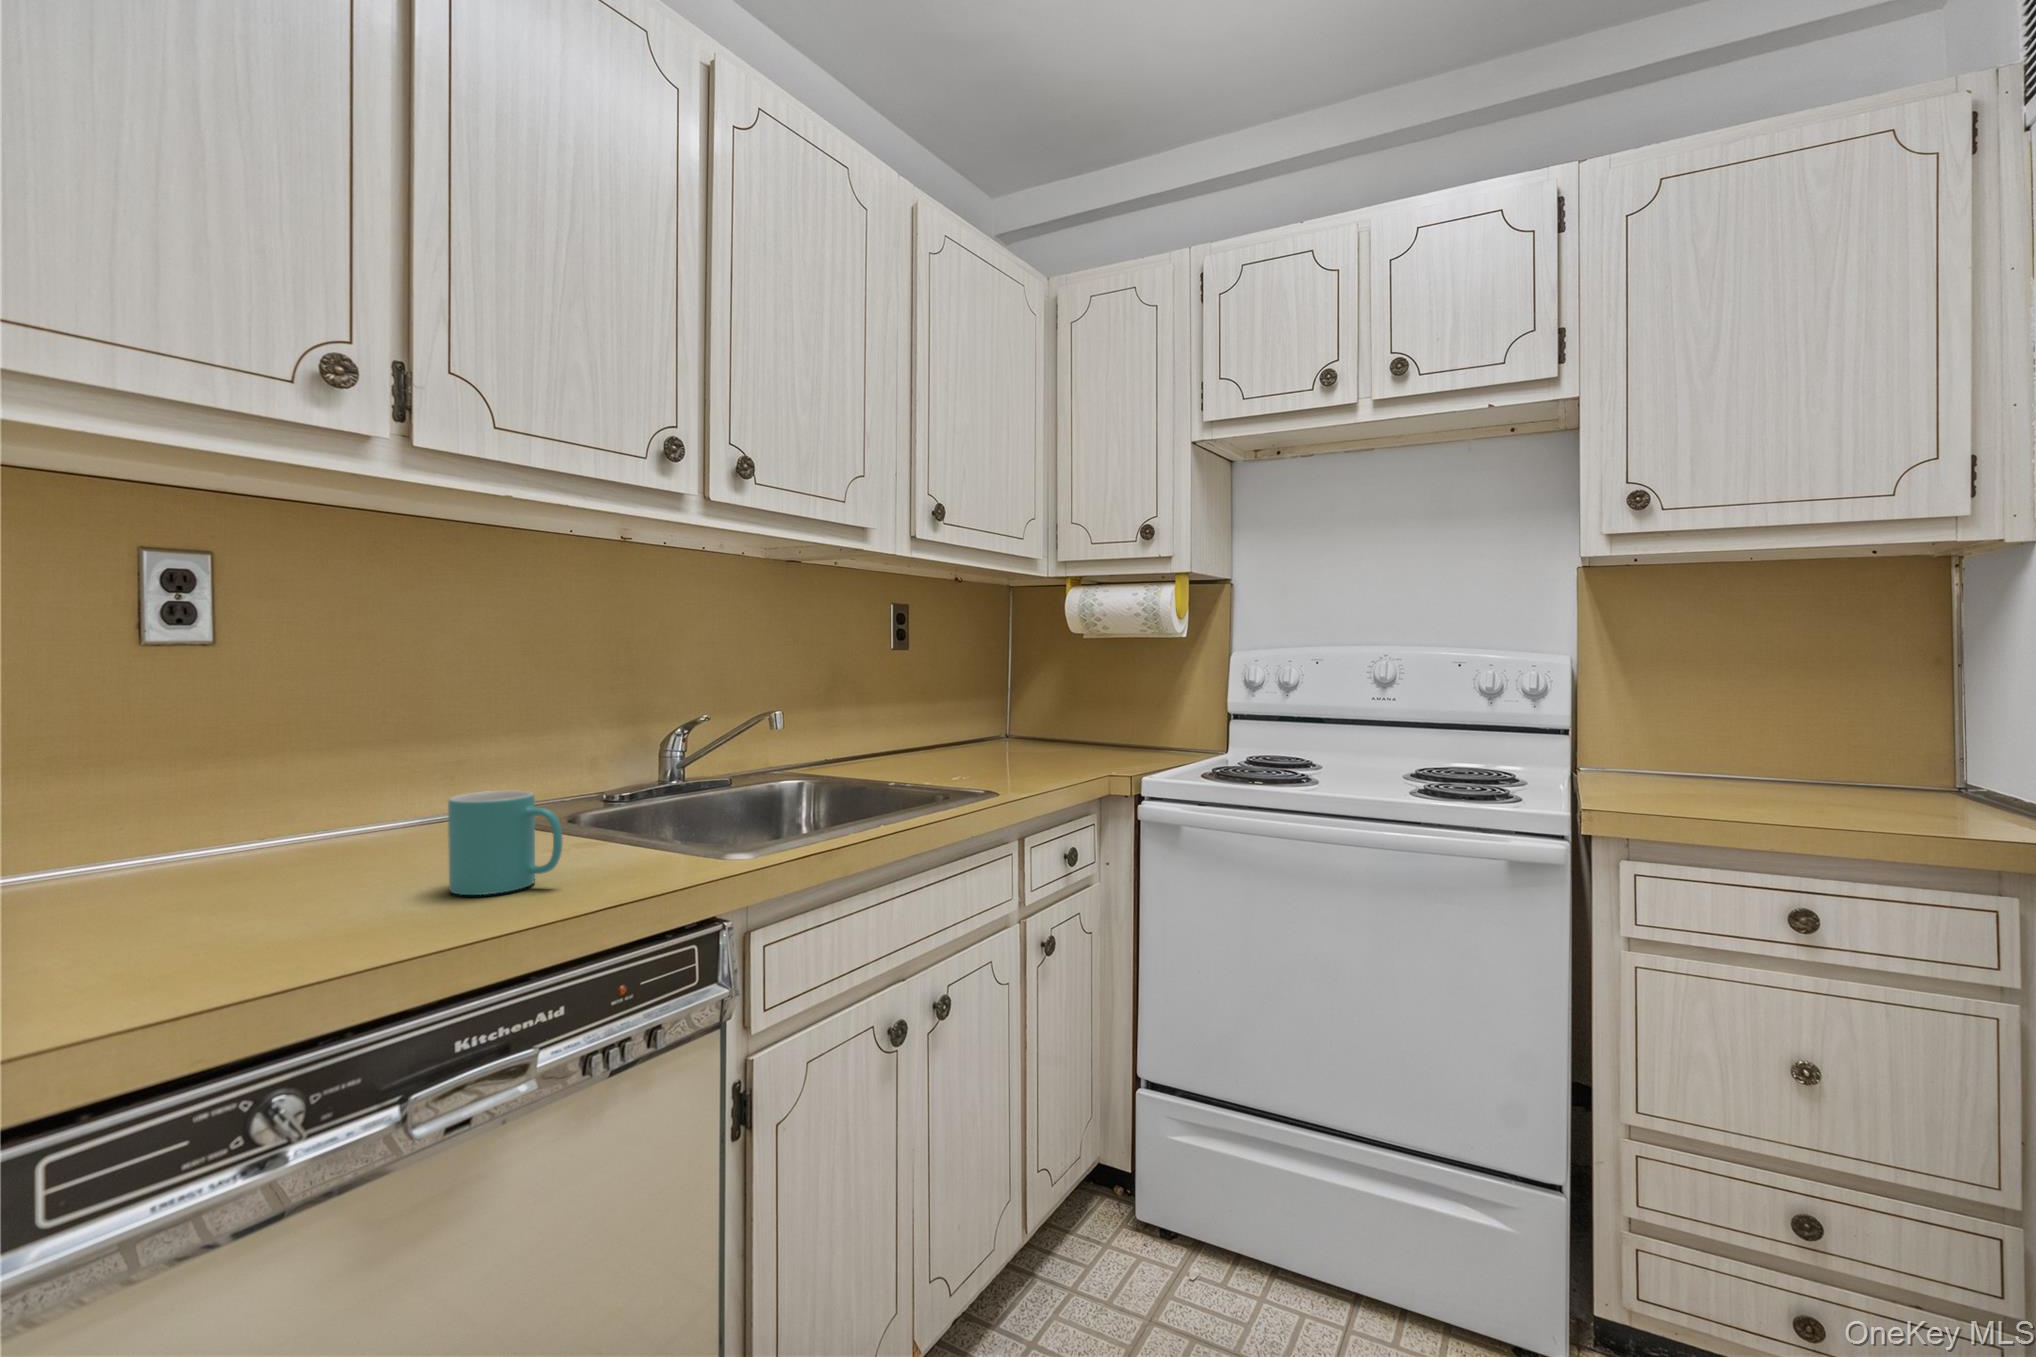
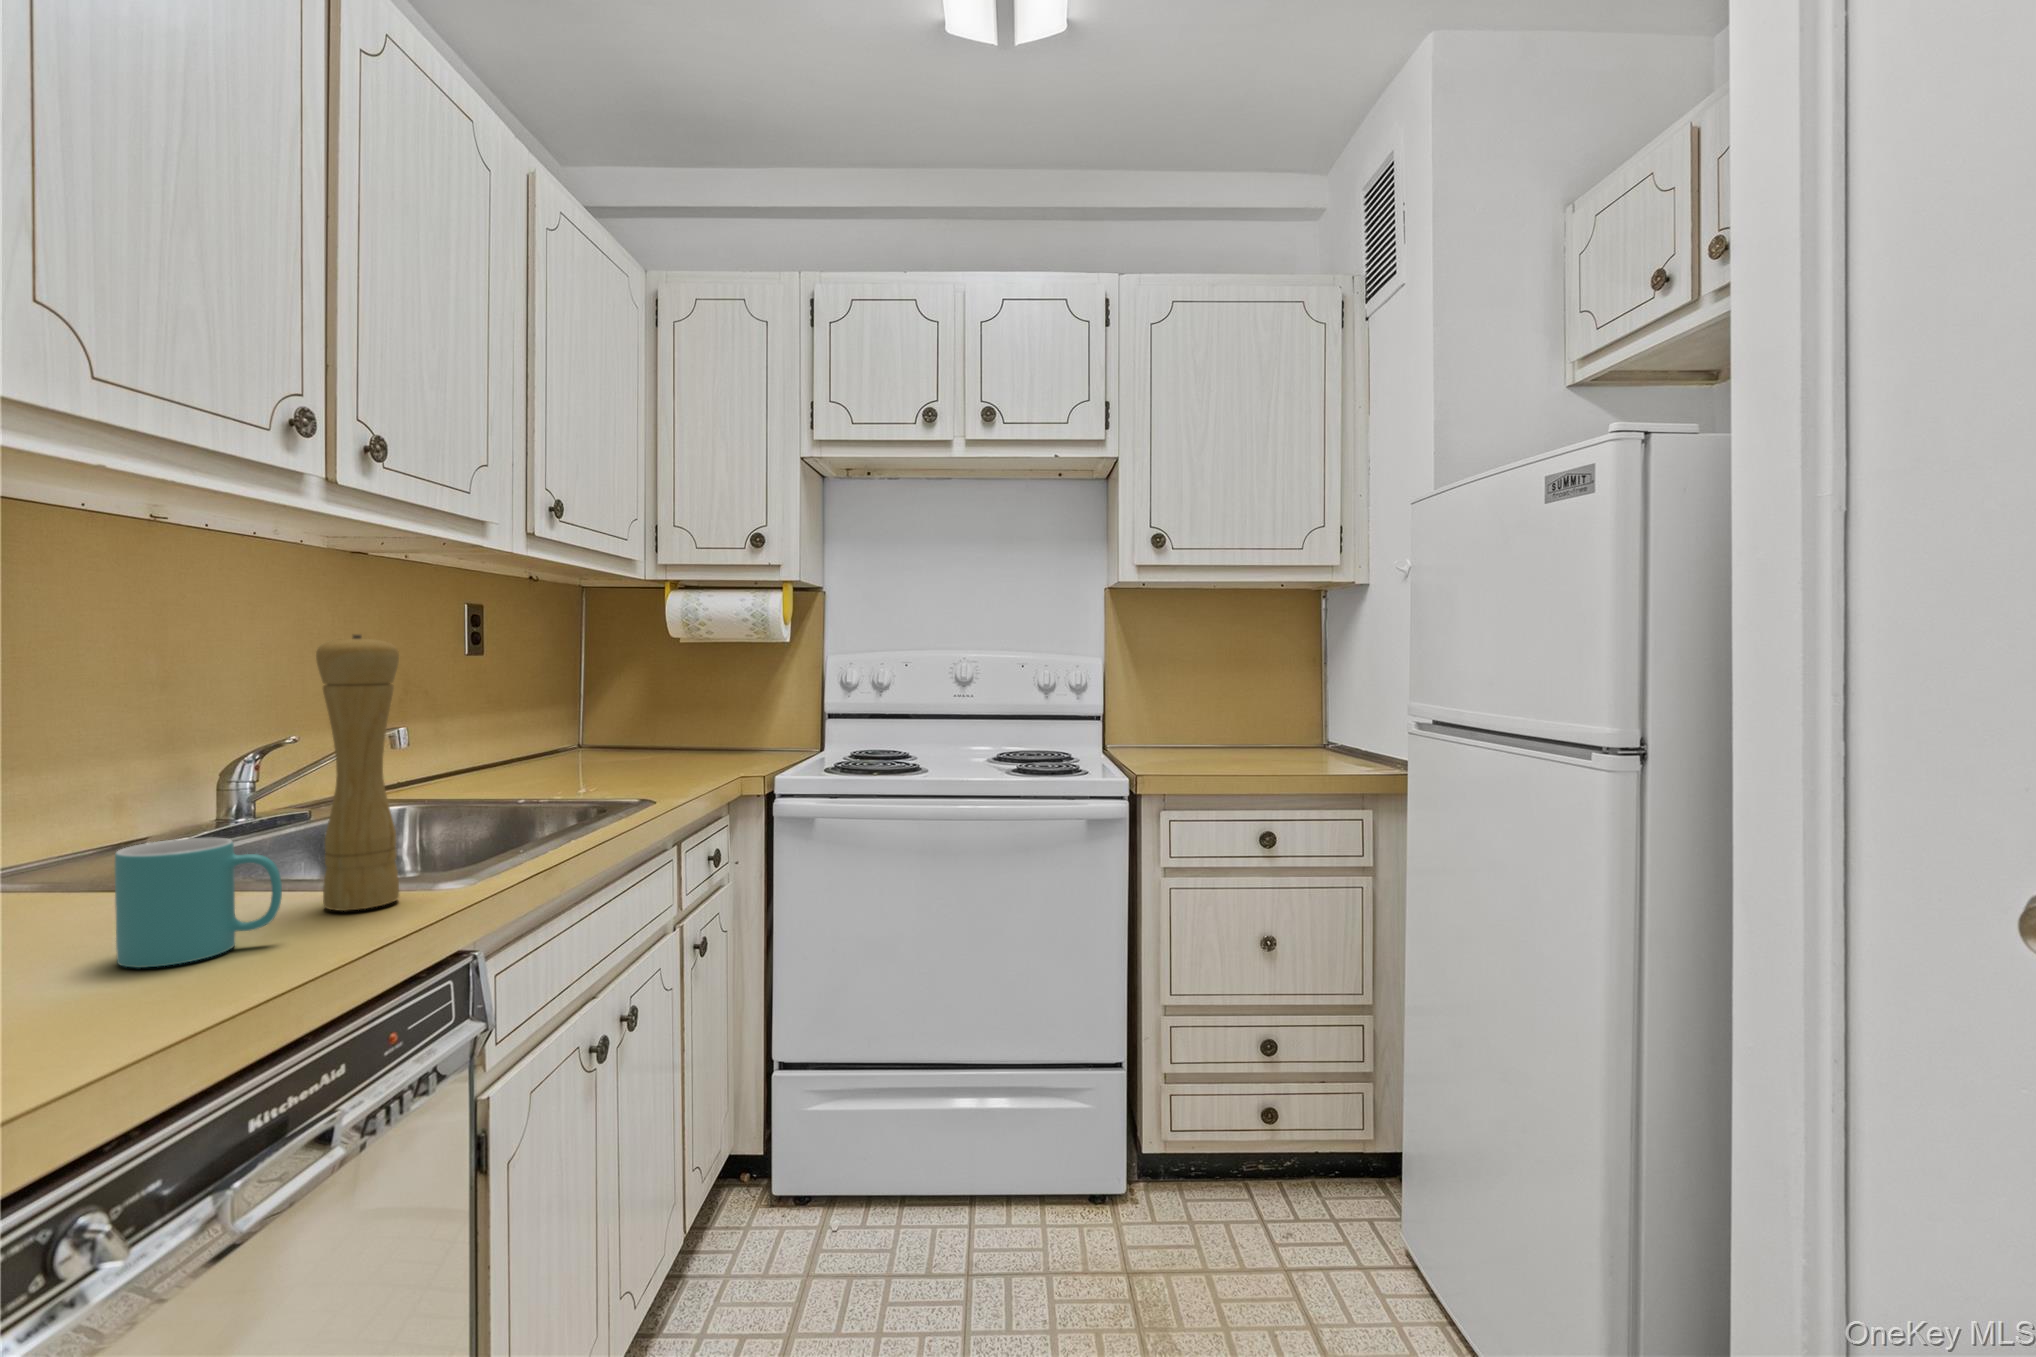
pepper mill: none [623,621,688,866] -> present [316,635,399,911]

